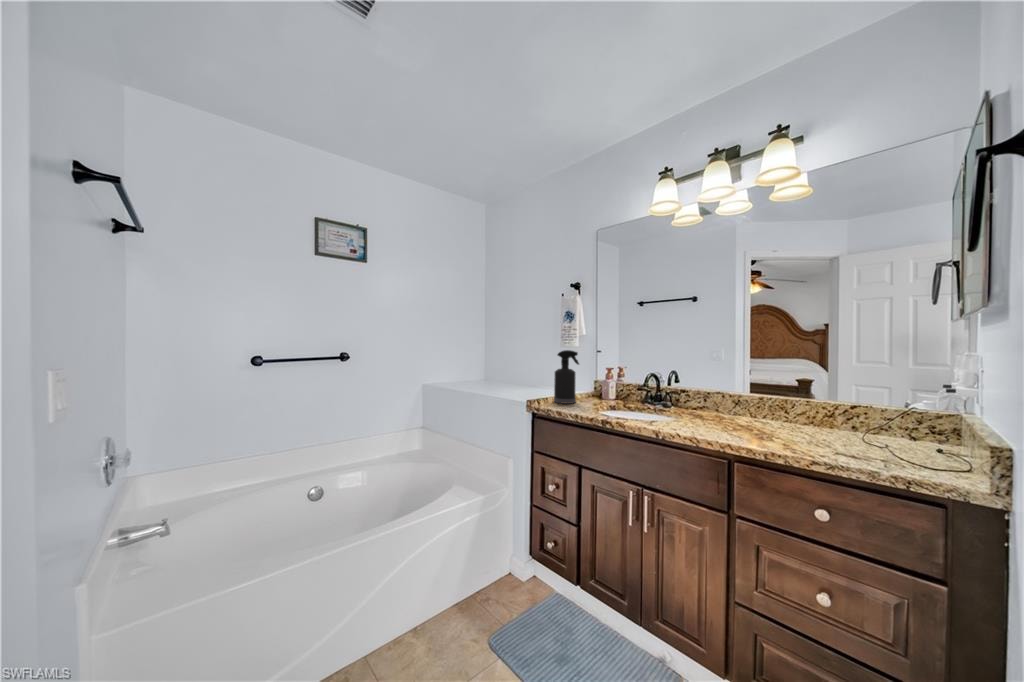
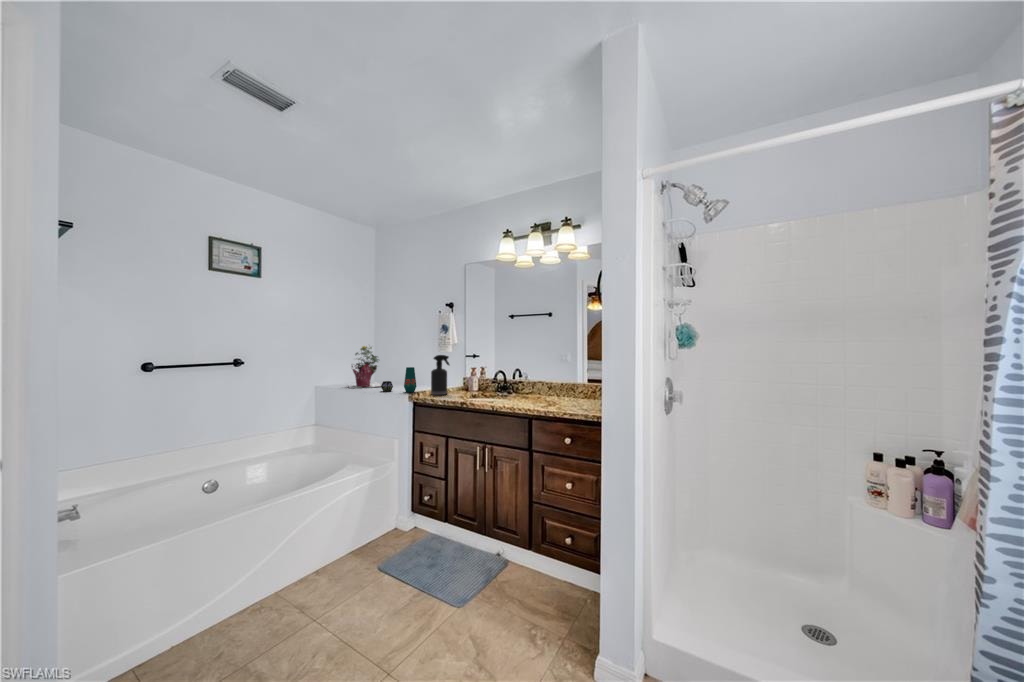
potted plant: none [458,338,496,388] -> present [348,346,381,388]
vase: none [492,366,535,397] -> present [381,367,416,392]

